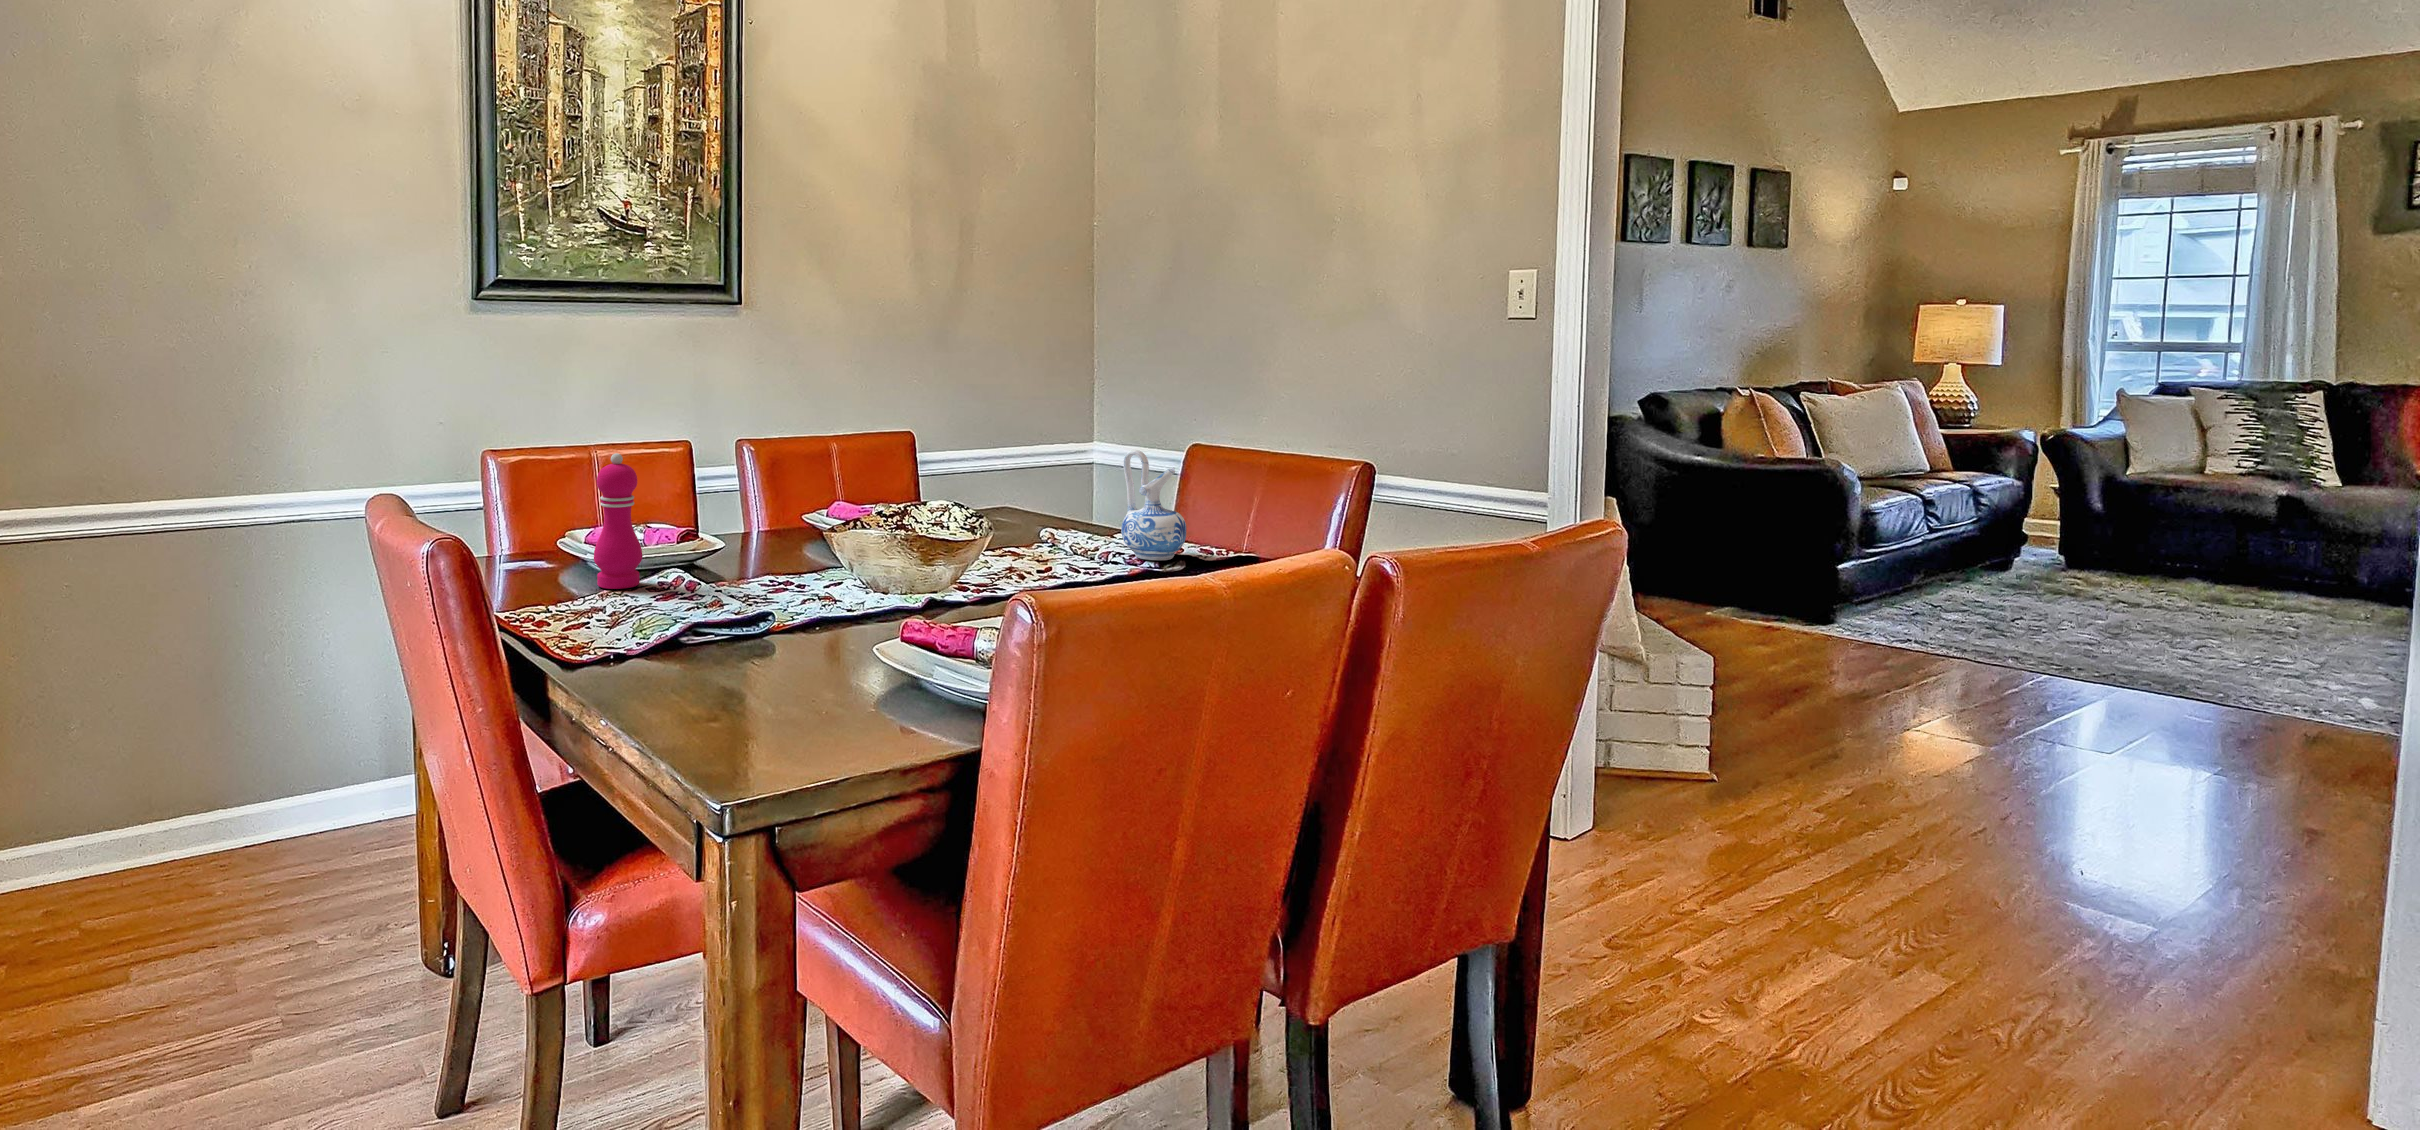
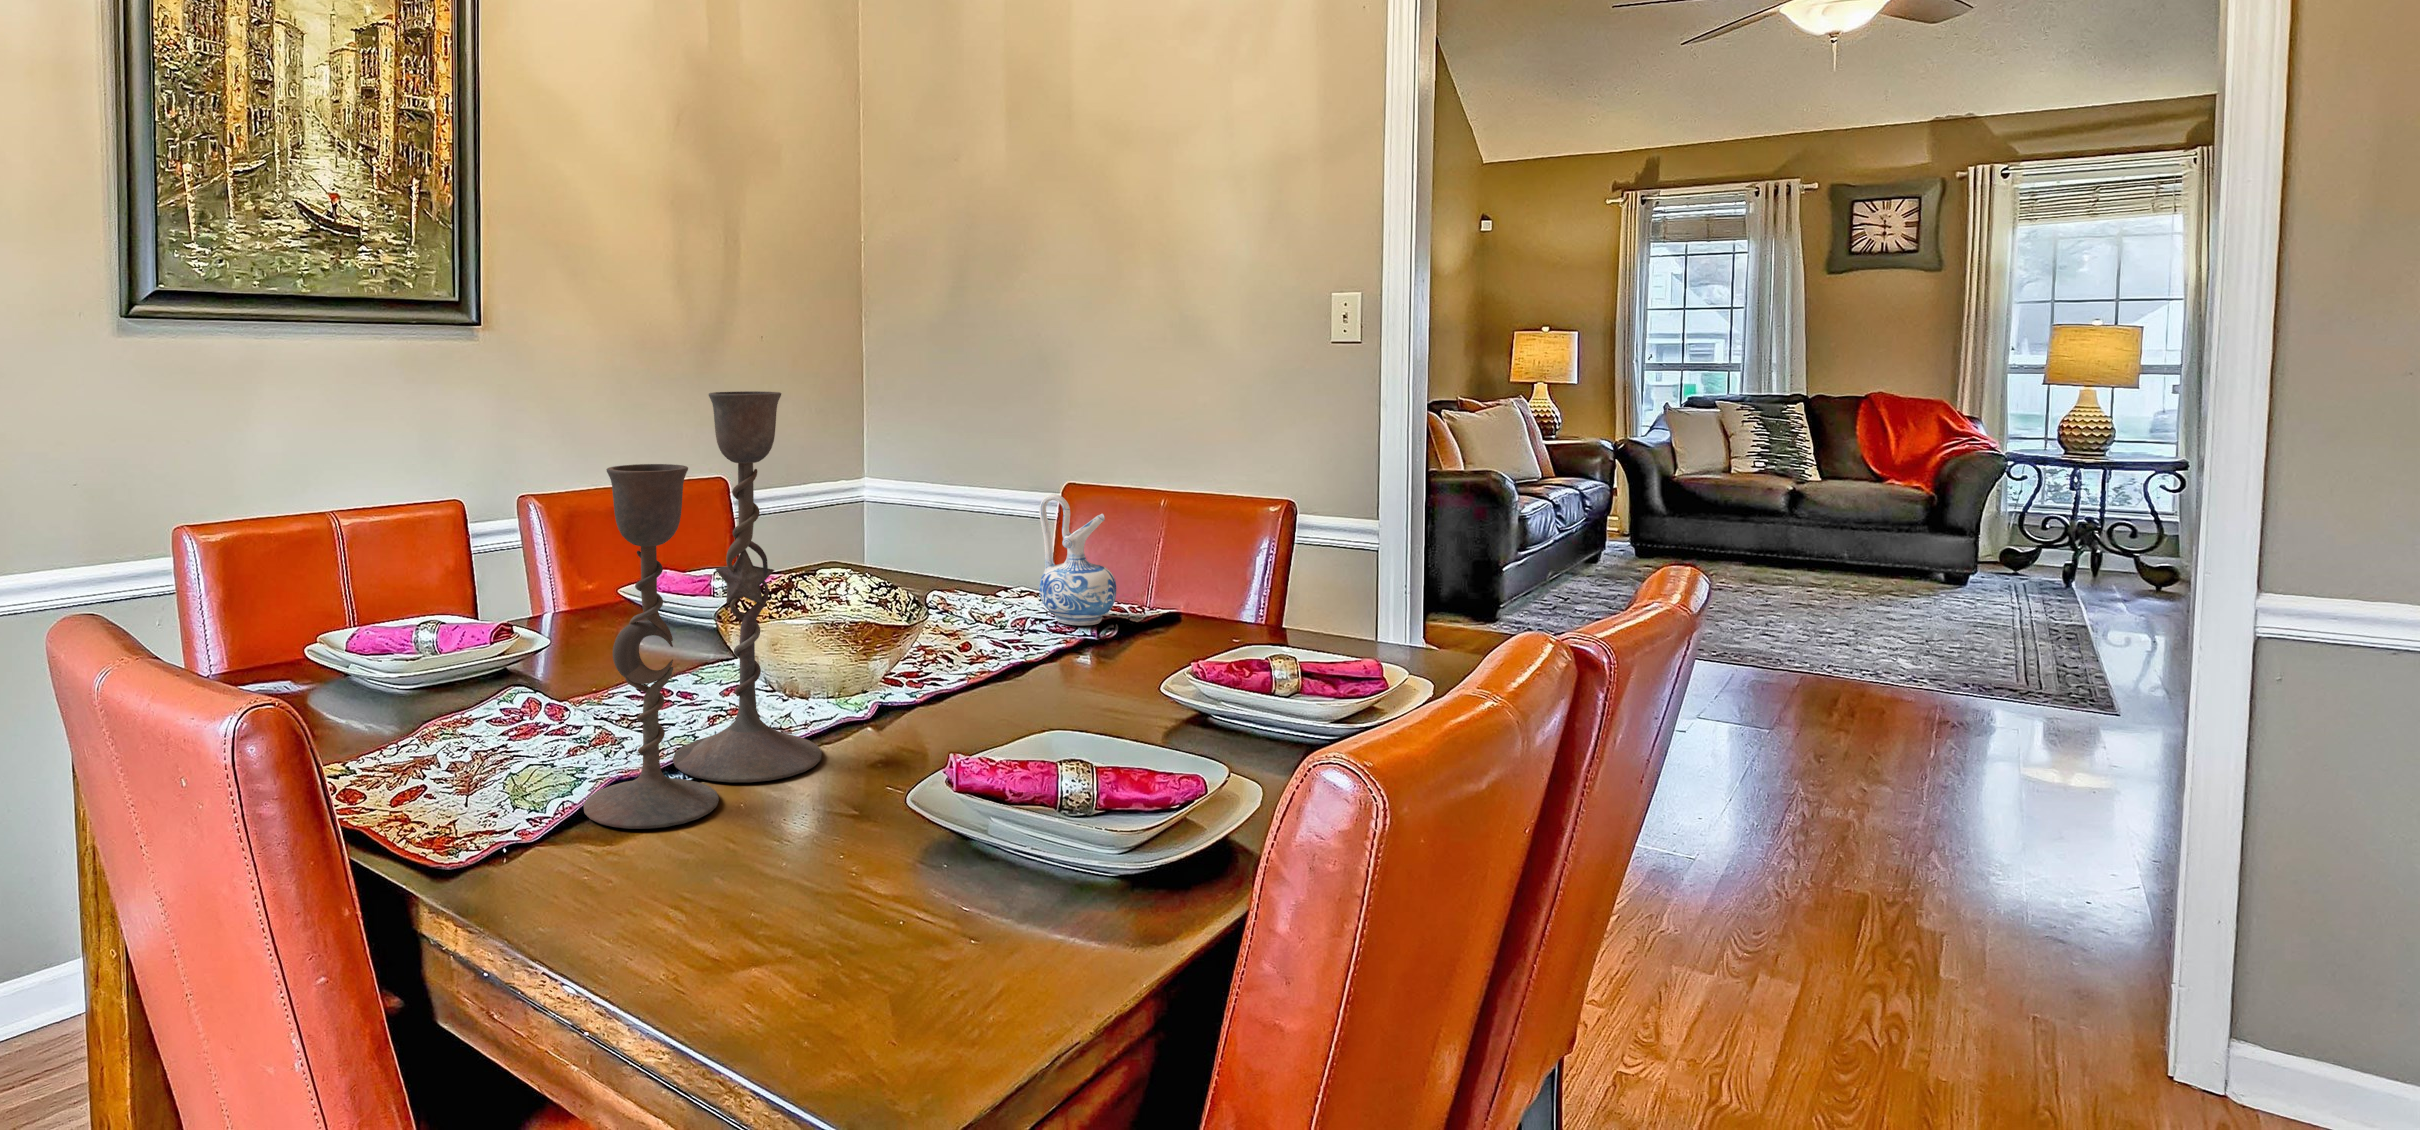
candlestick: none [675,360,860,653] -> present [584,391,822,829]
pepper mill: present [594,453,643,589] -> none [392,530,464,725]

